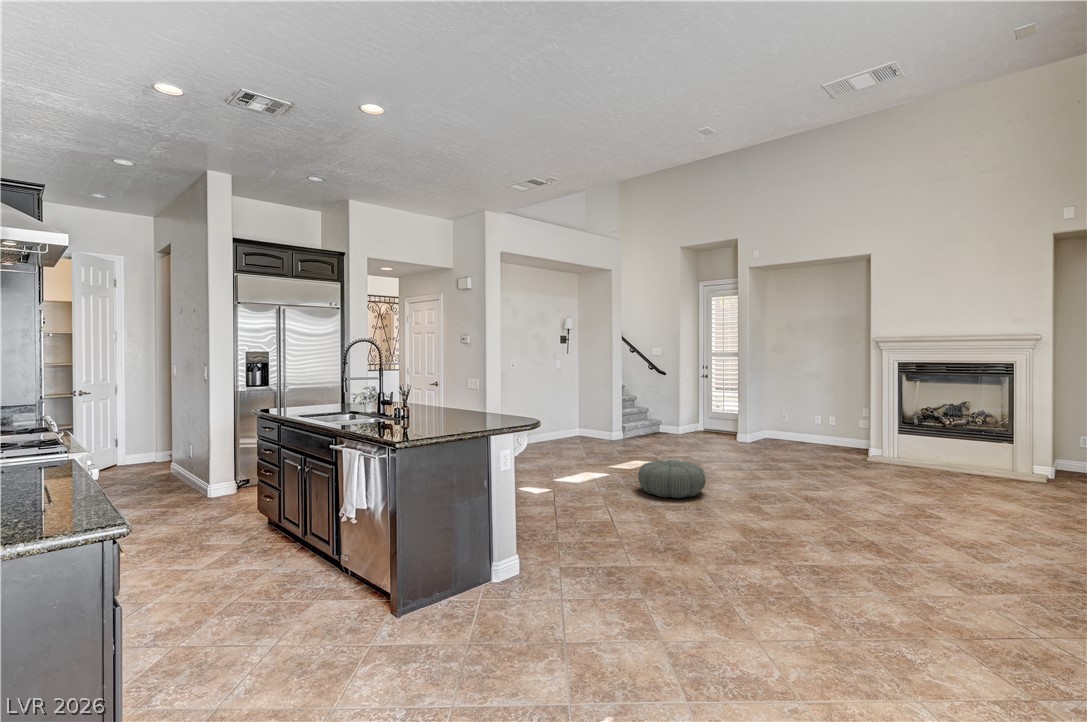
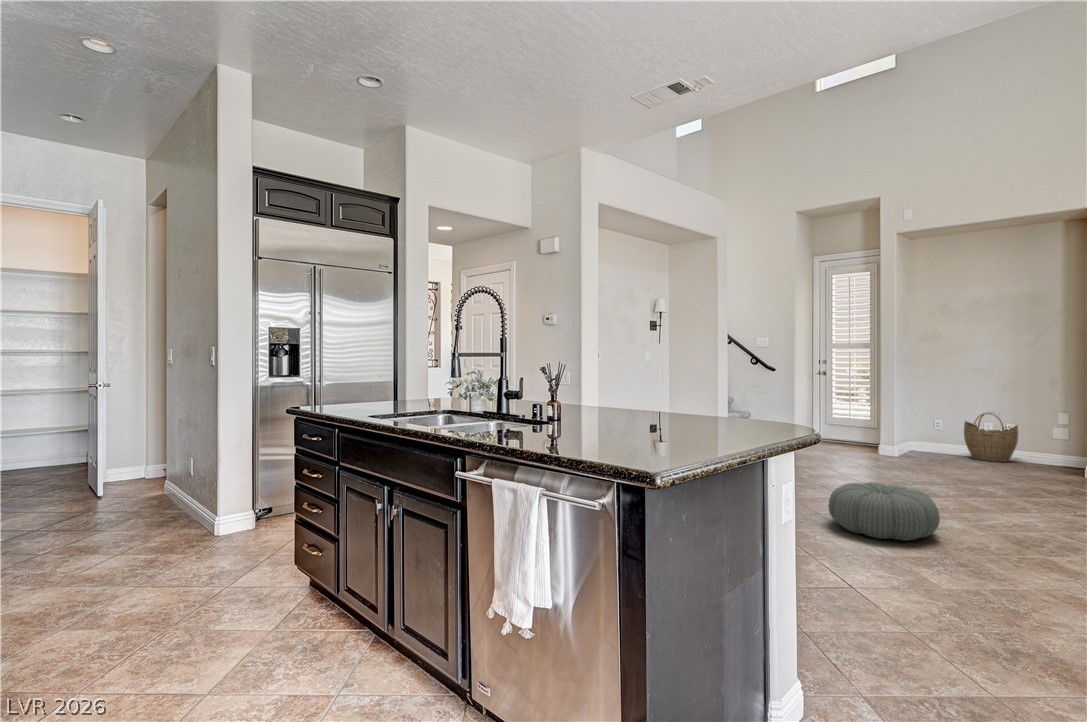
woven basket: none [799,408,836,448] -> present [964,412,1018,462]

